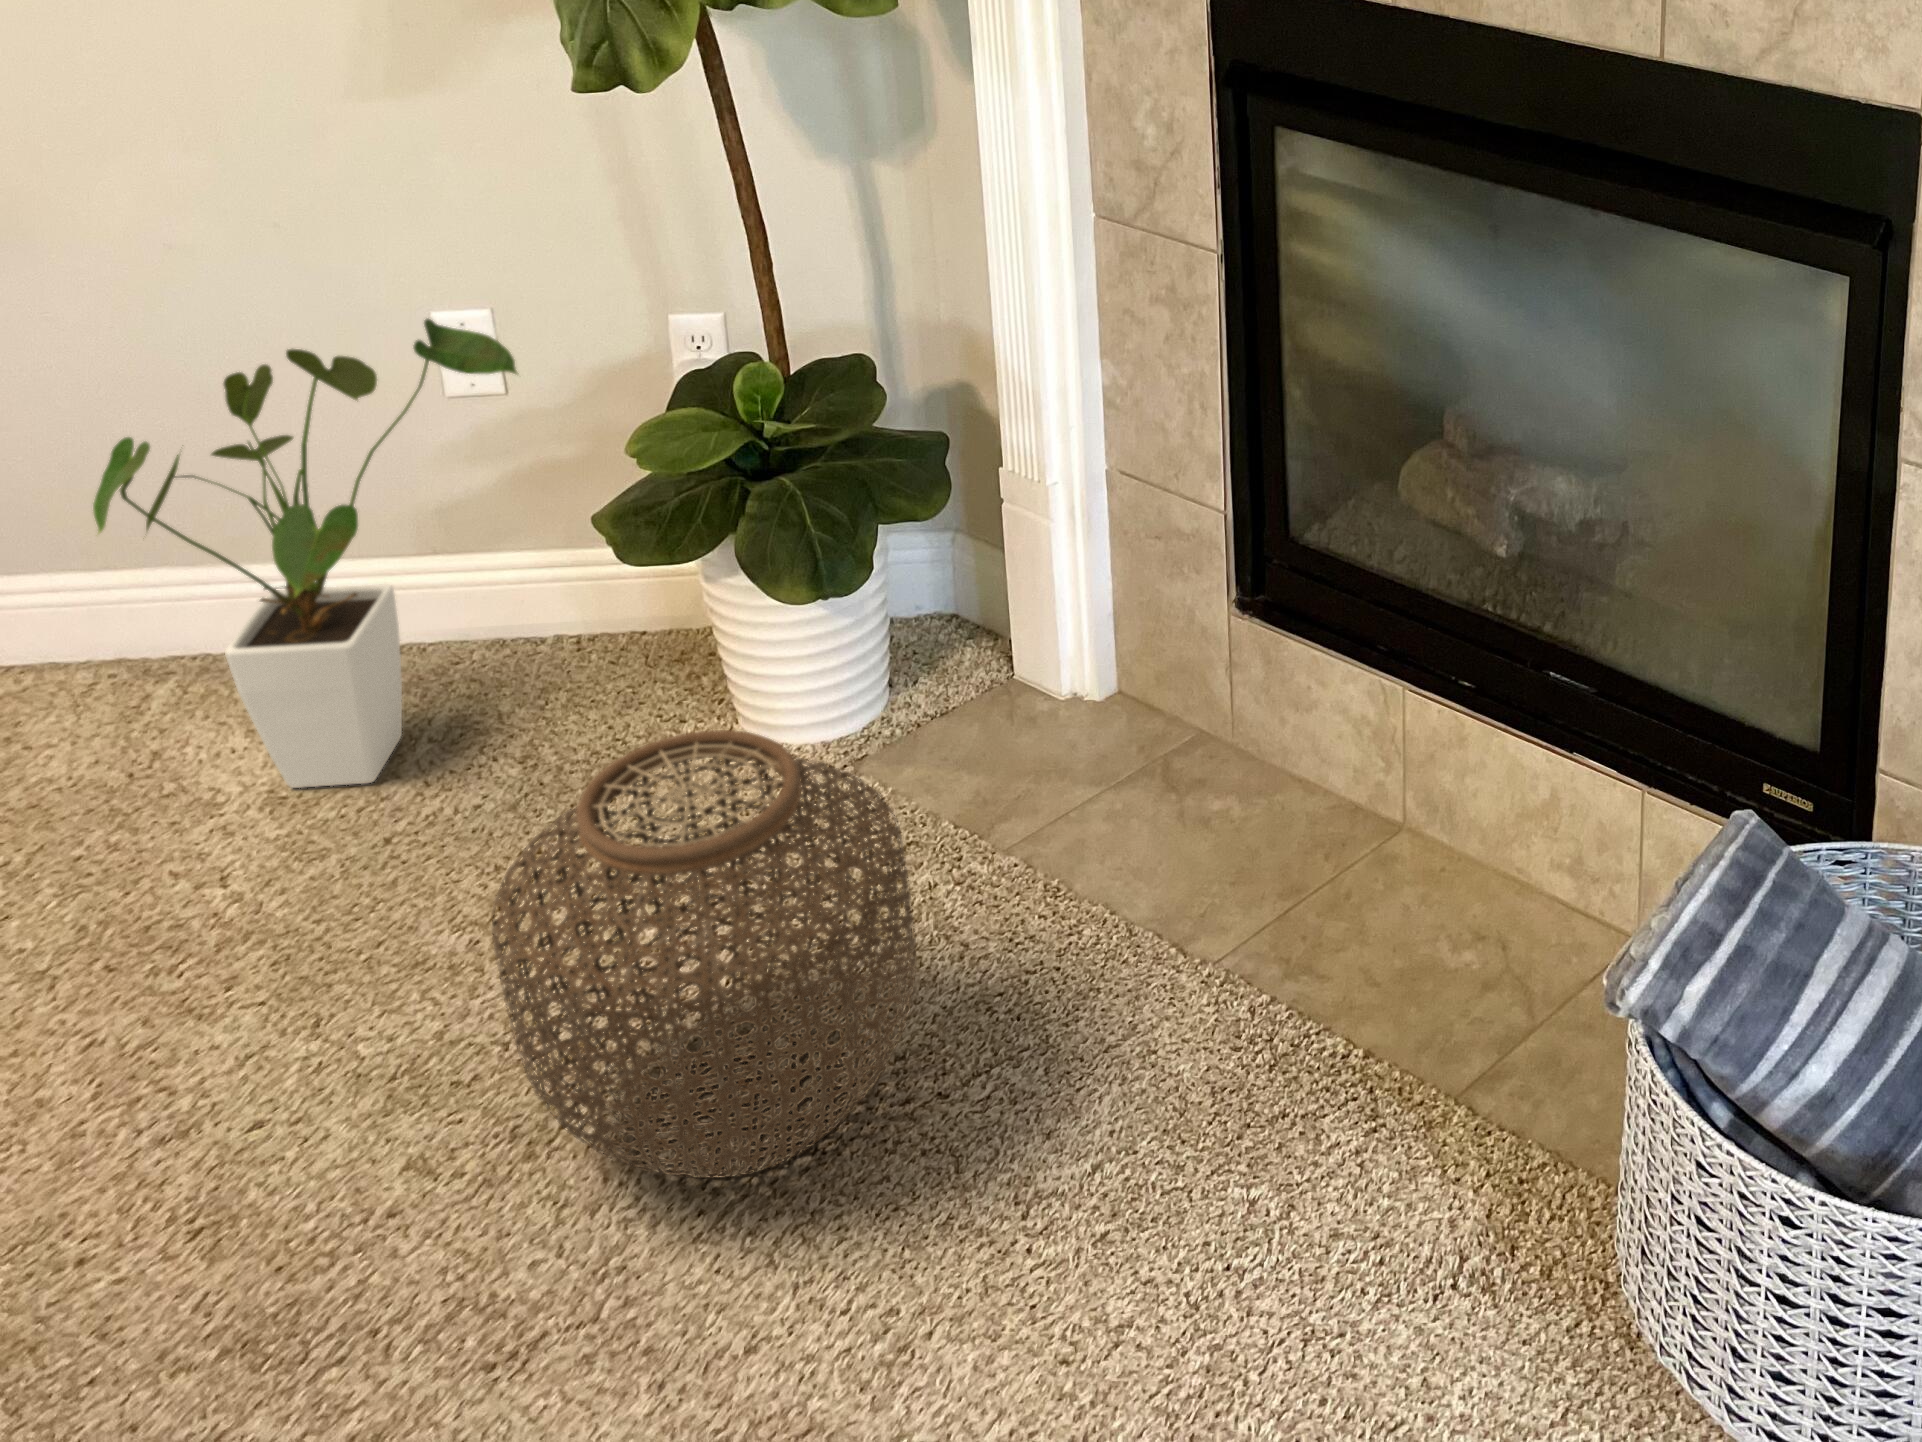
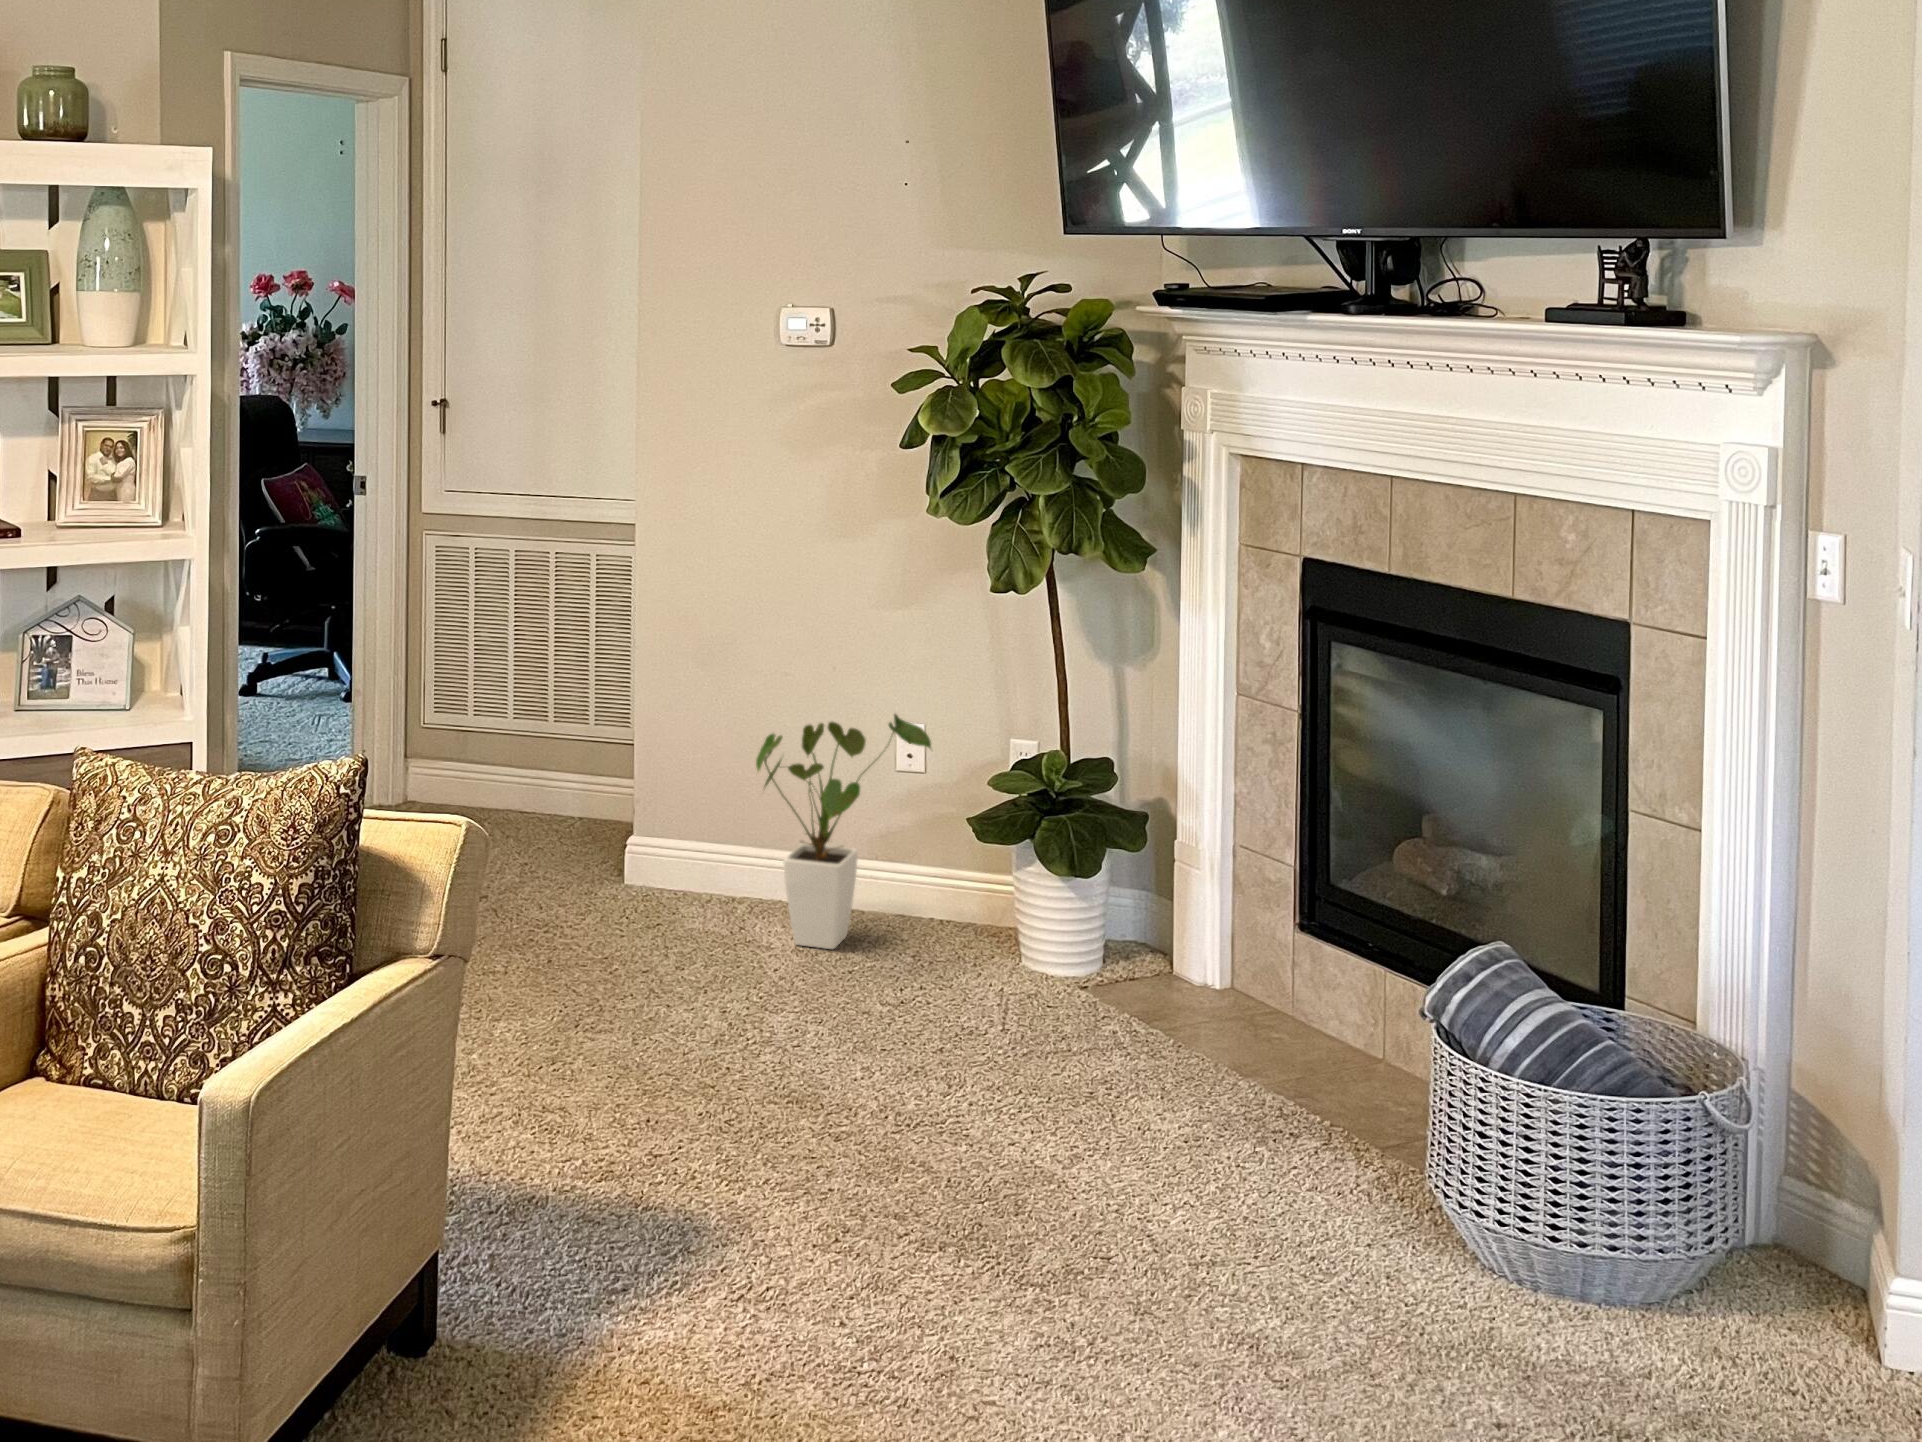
woven basket: present [492,730,917,1178] -> none [913,877,1098,1097]

